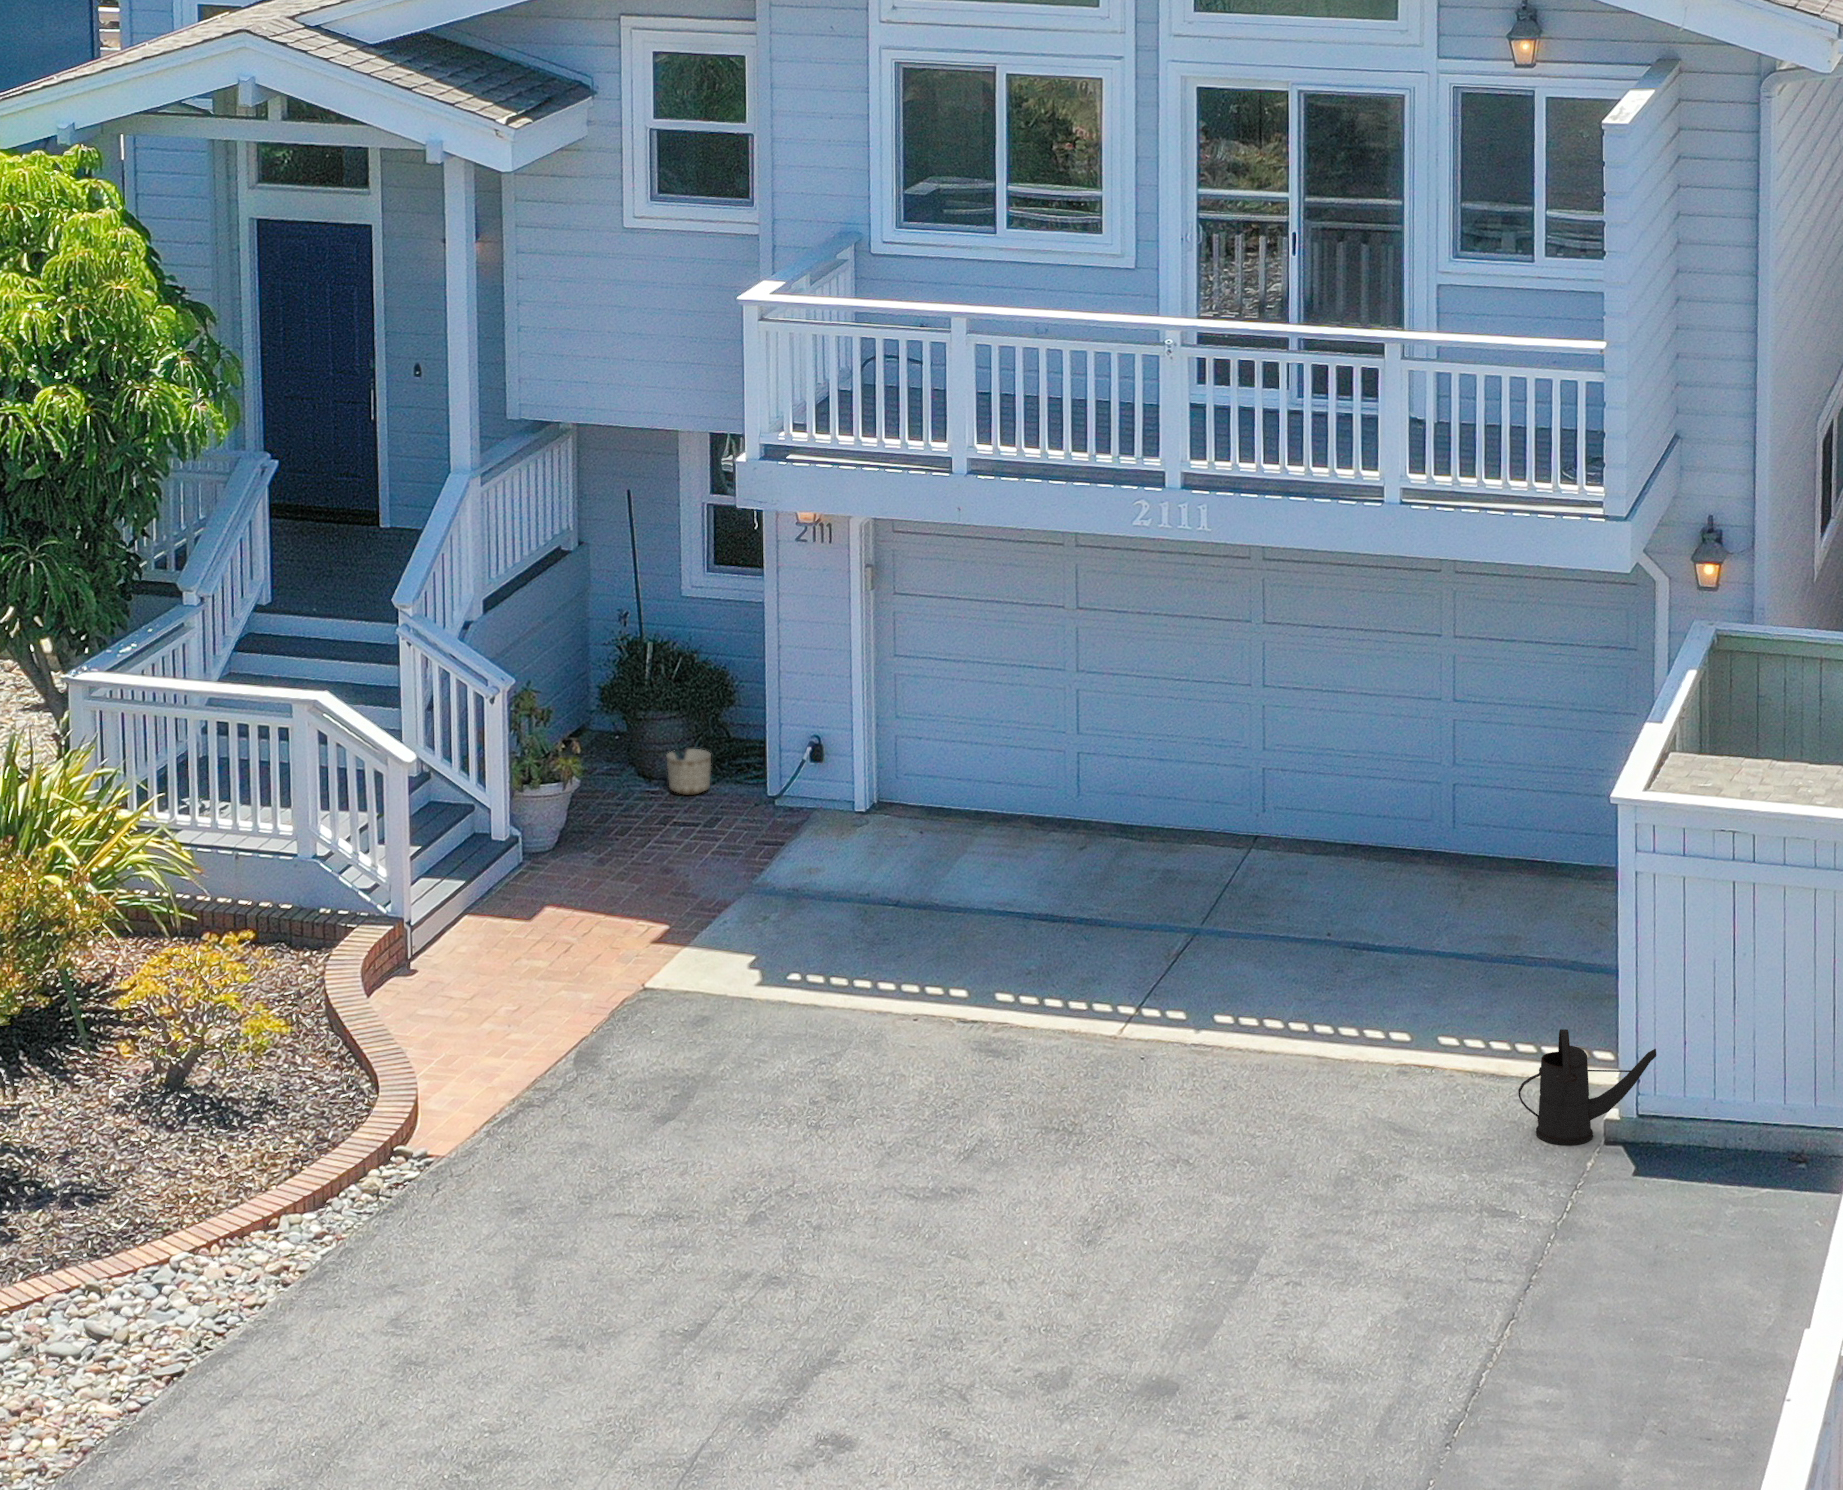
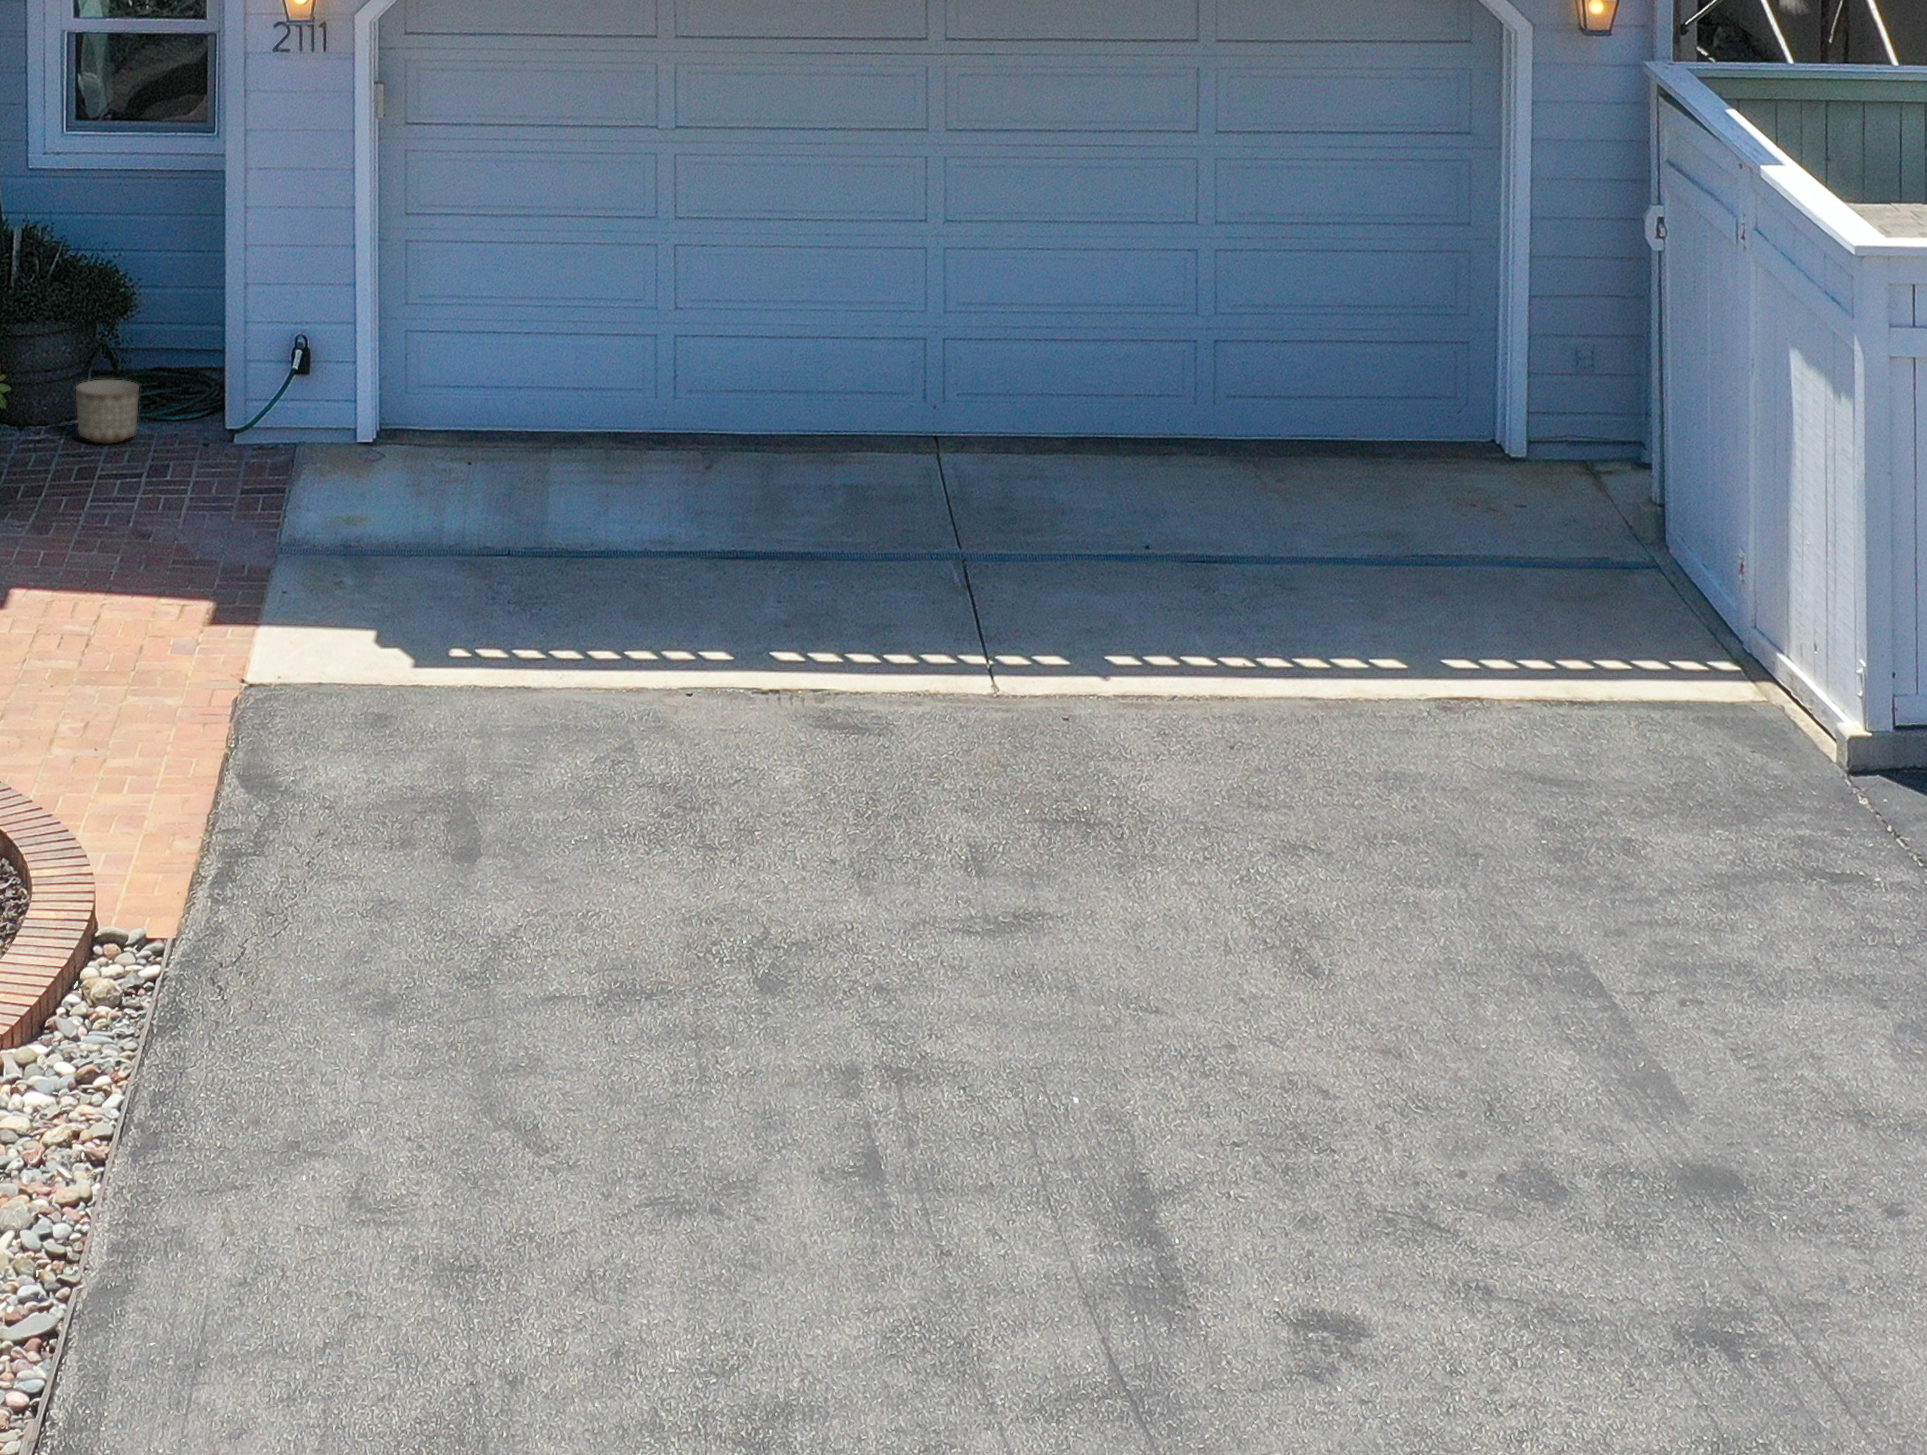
watering can: present [1518,1029,1656,1145] -> none [1678,617,1859,781]

